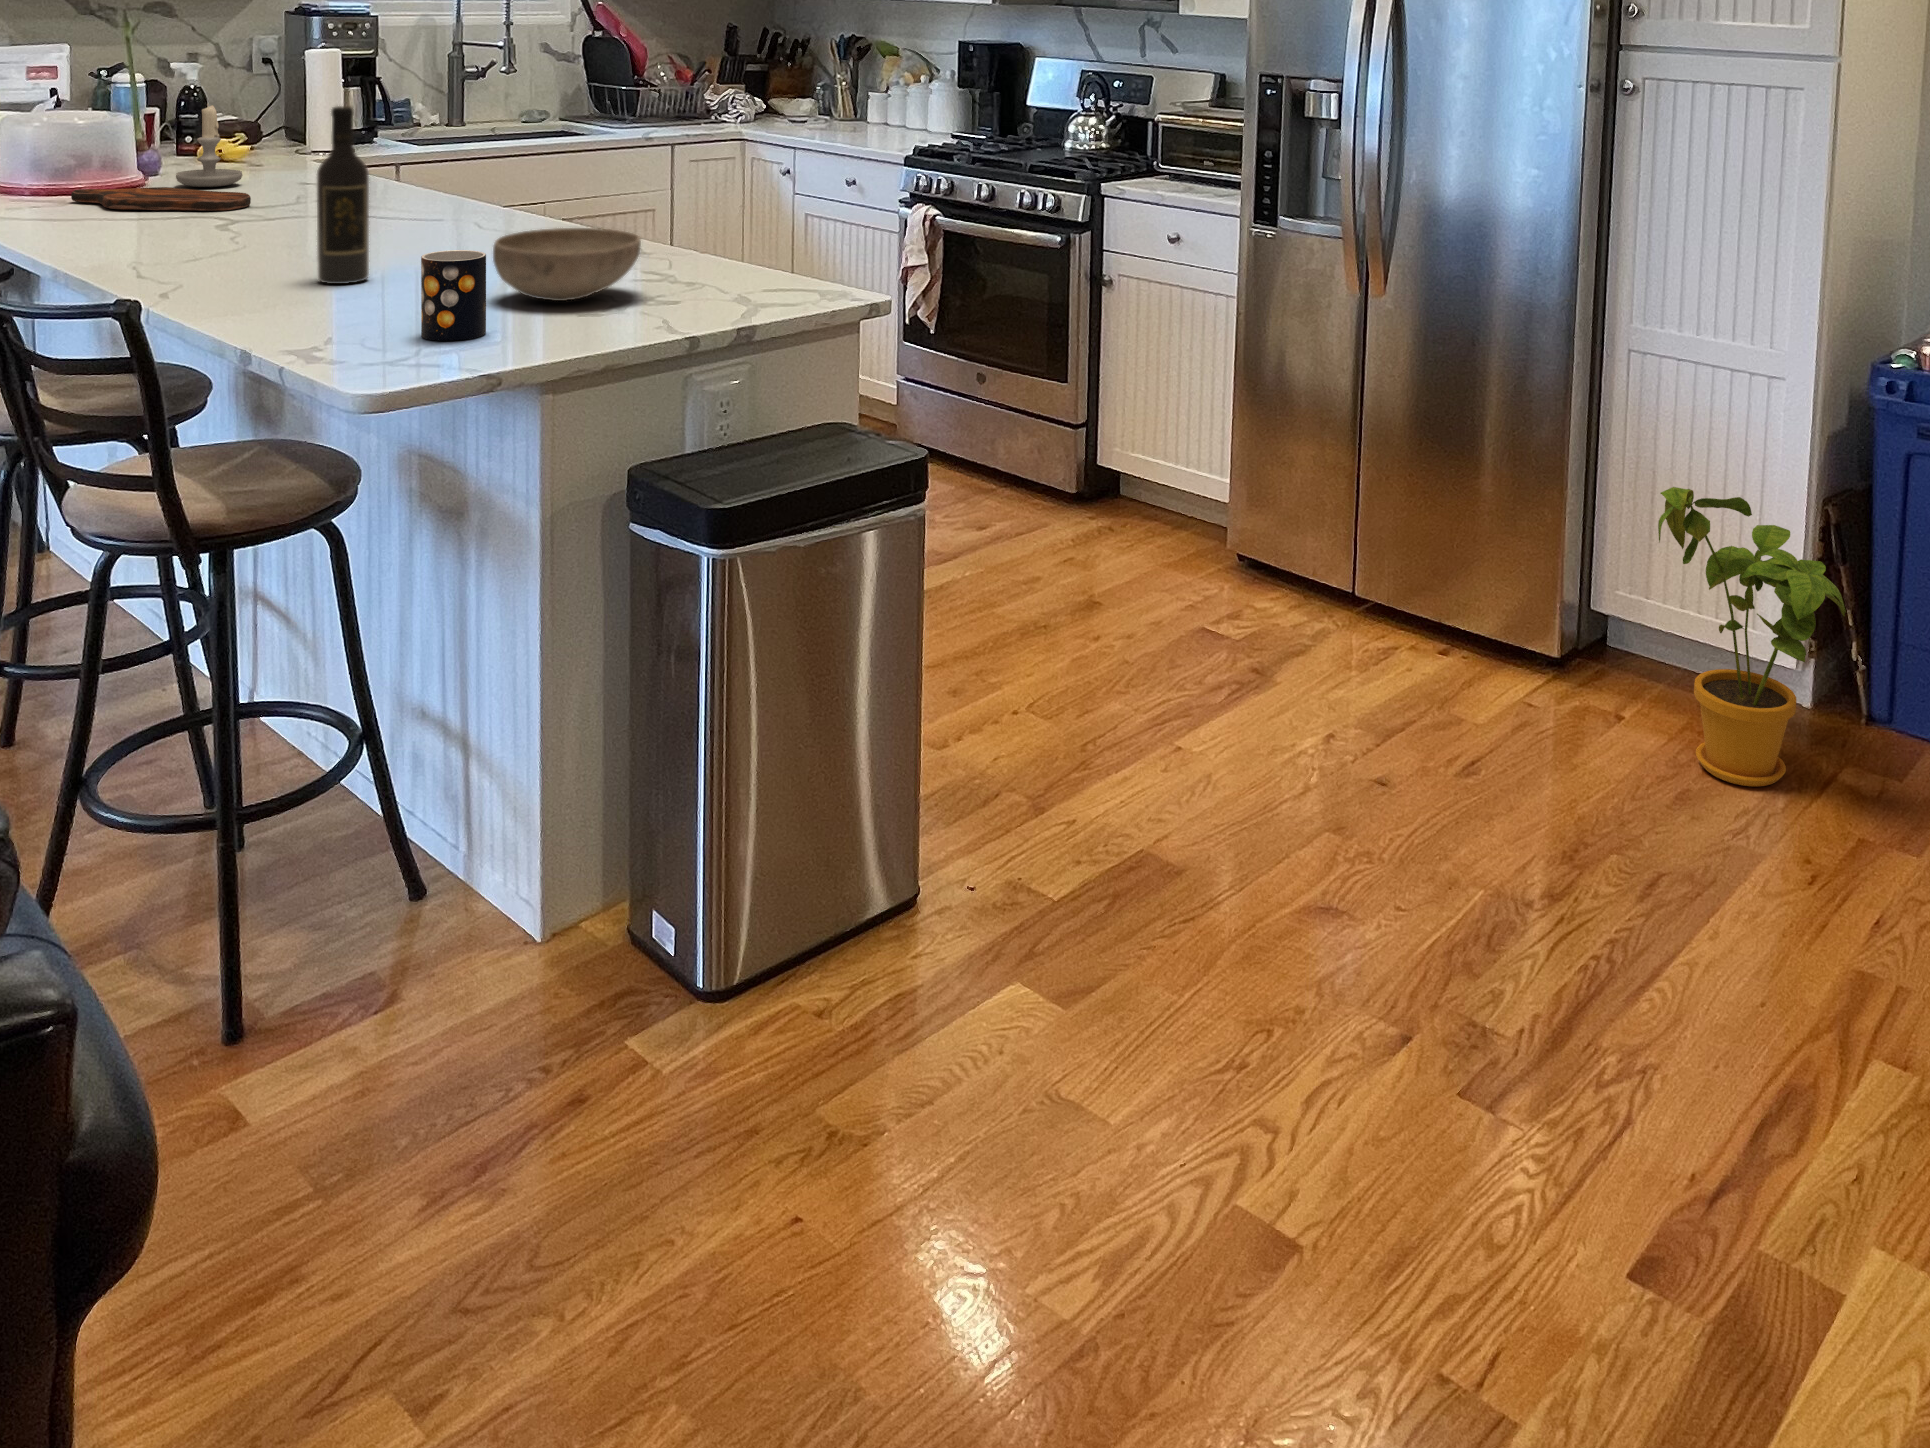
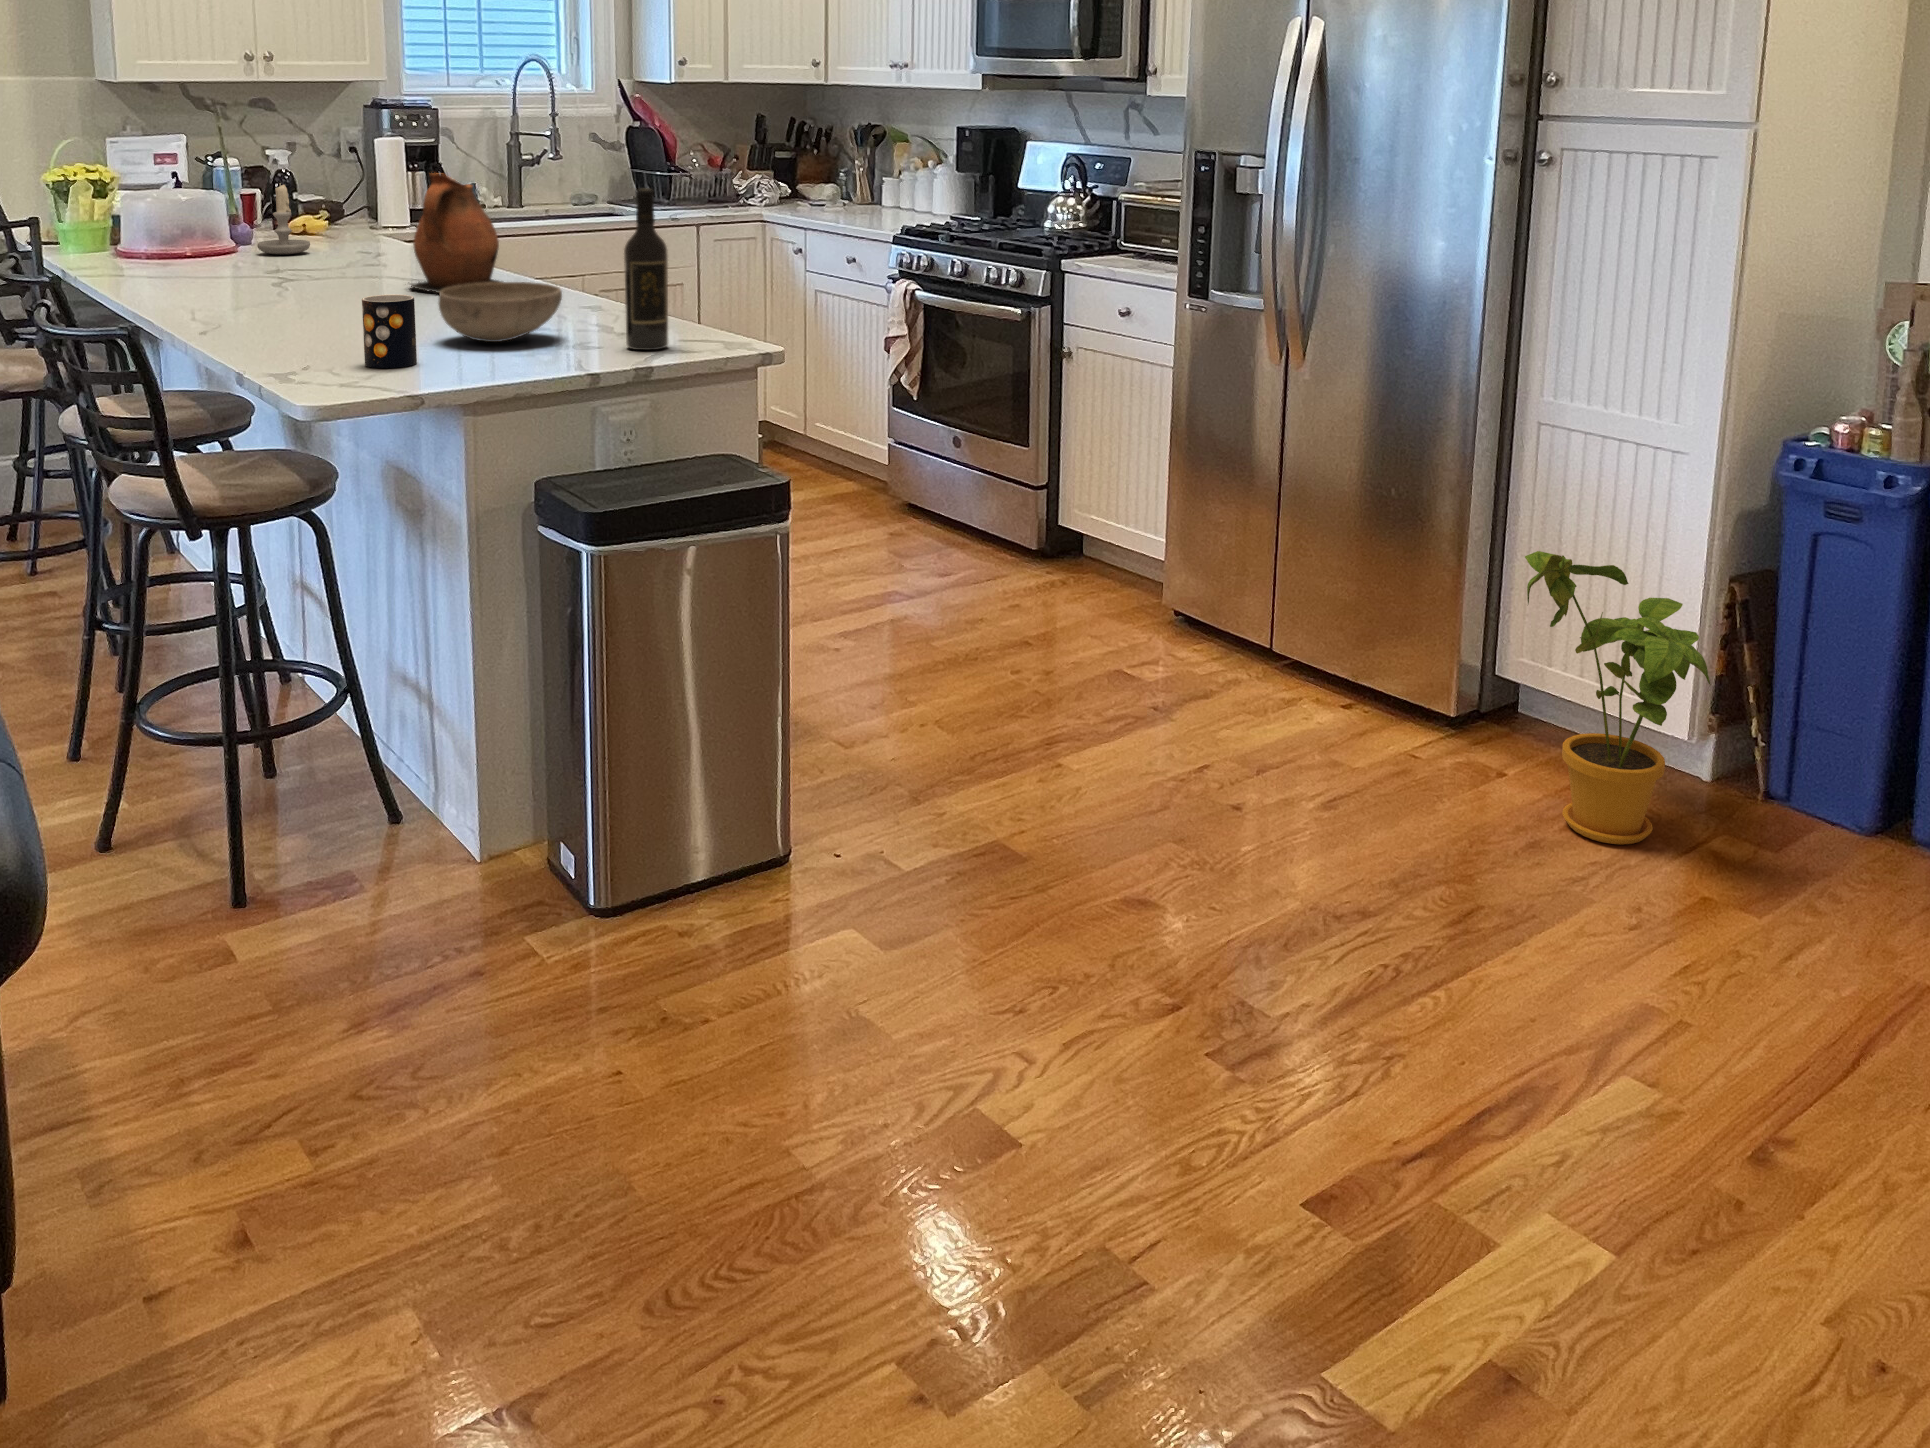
ceramic pitcher: none [394,97,530,236] -> present [410,173,501,293]
wine bottle: present [317,106,369,284] -> present [624,189,668,350]
cutting board: present [71,187,251,211] -> none [171,253,306,272]

